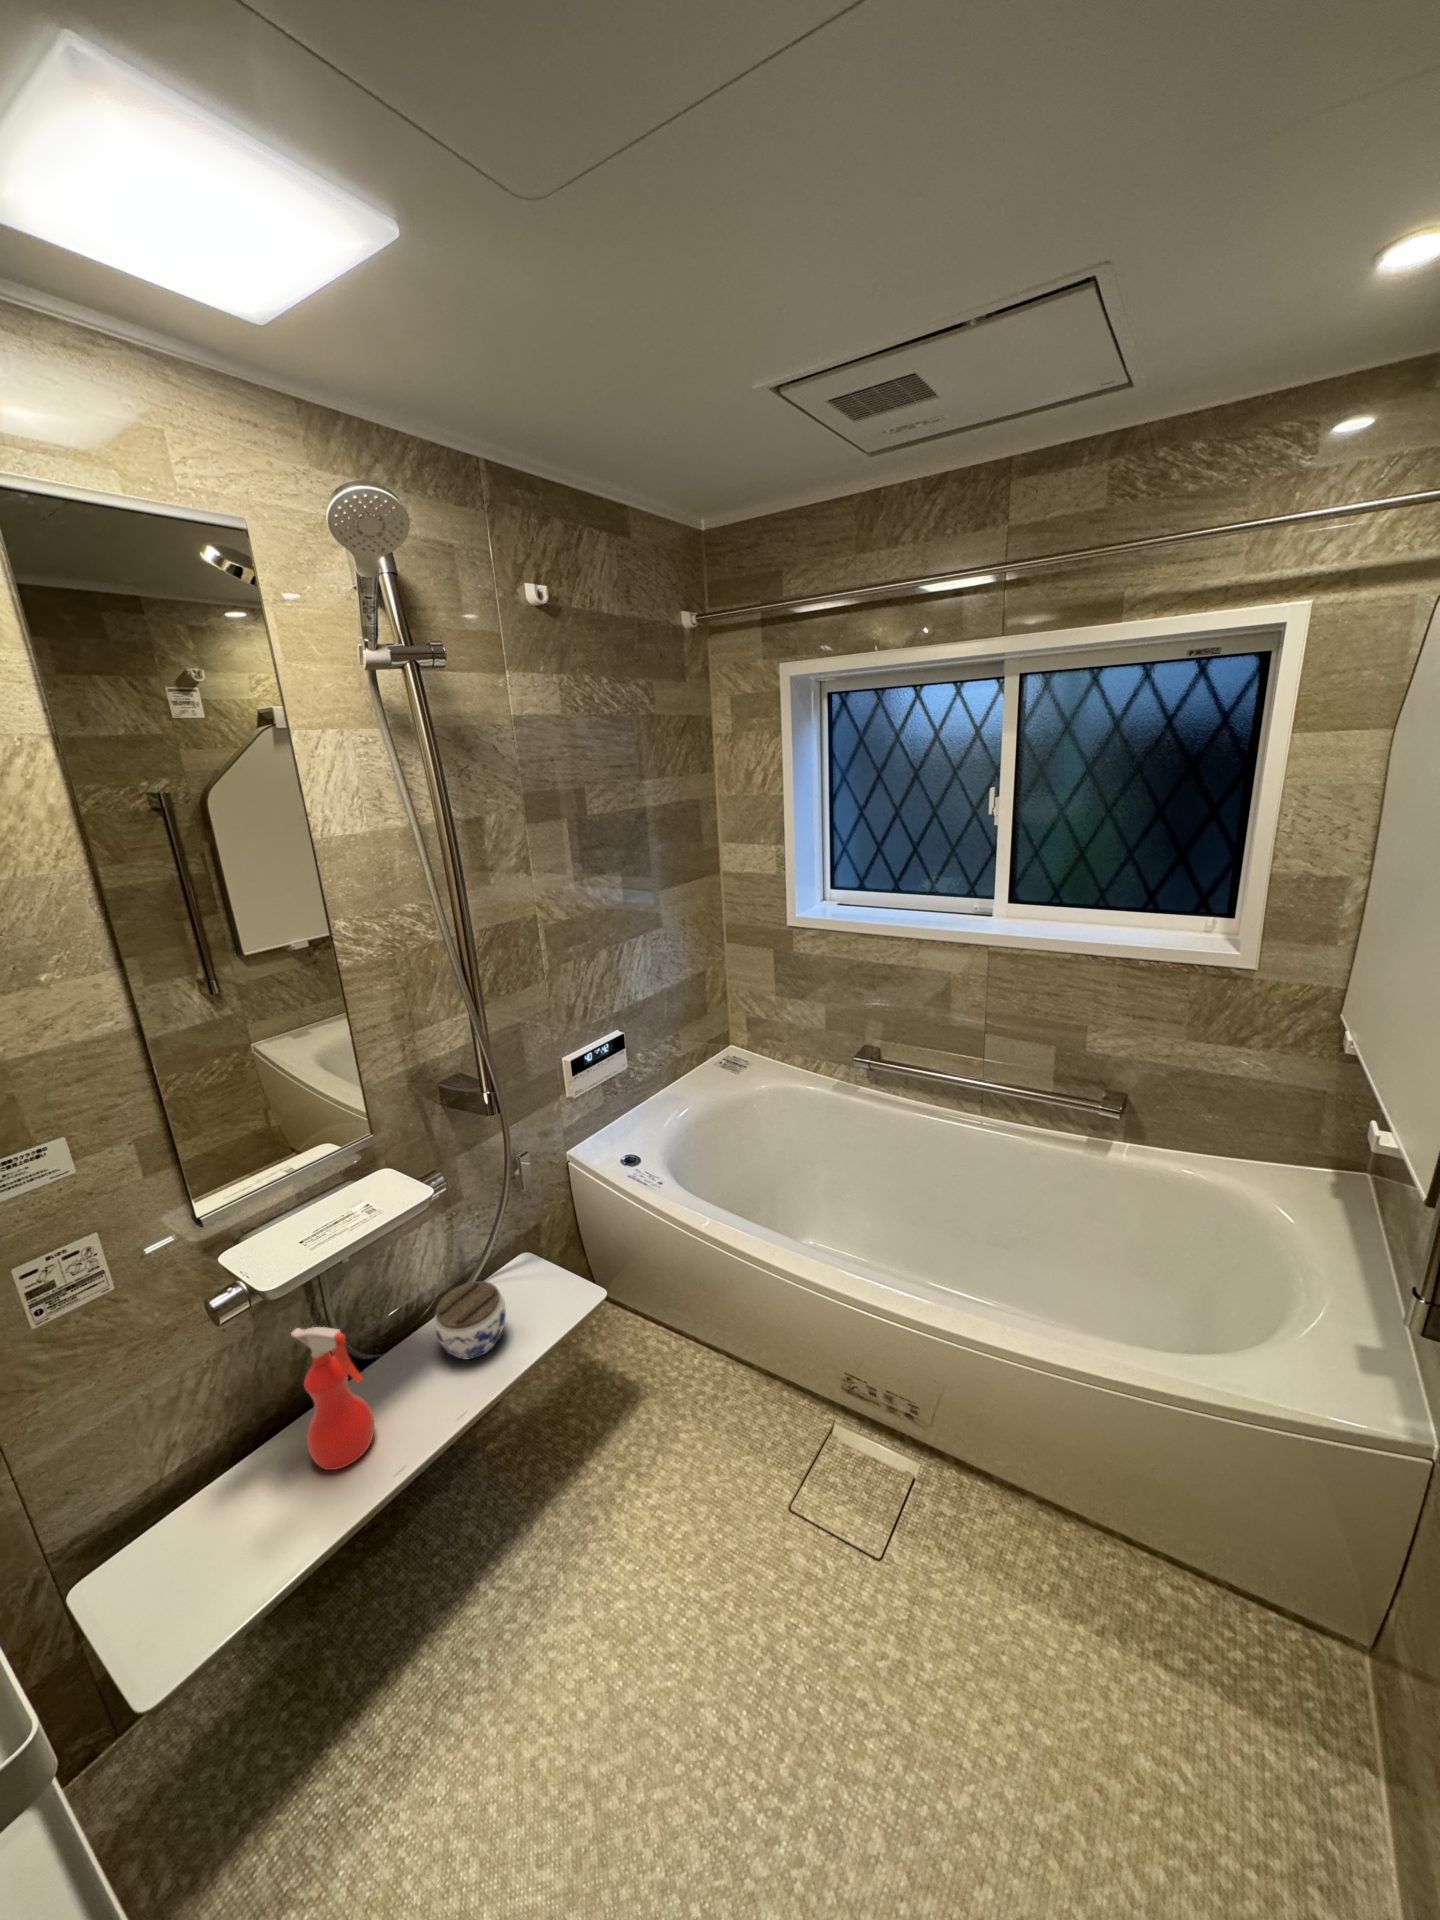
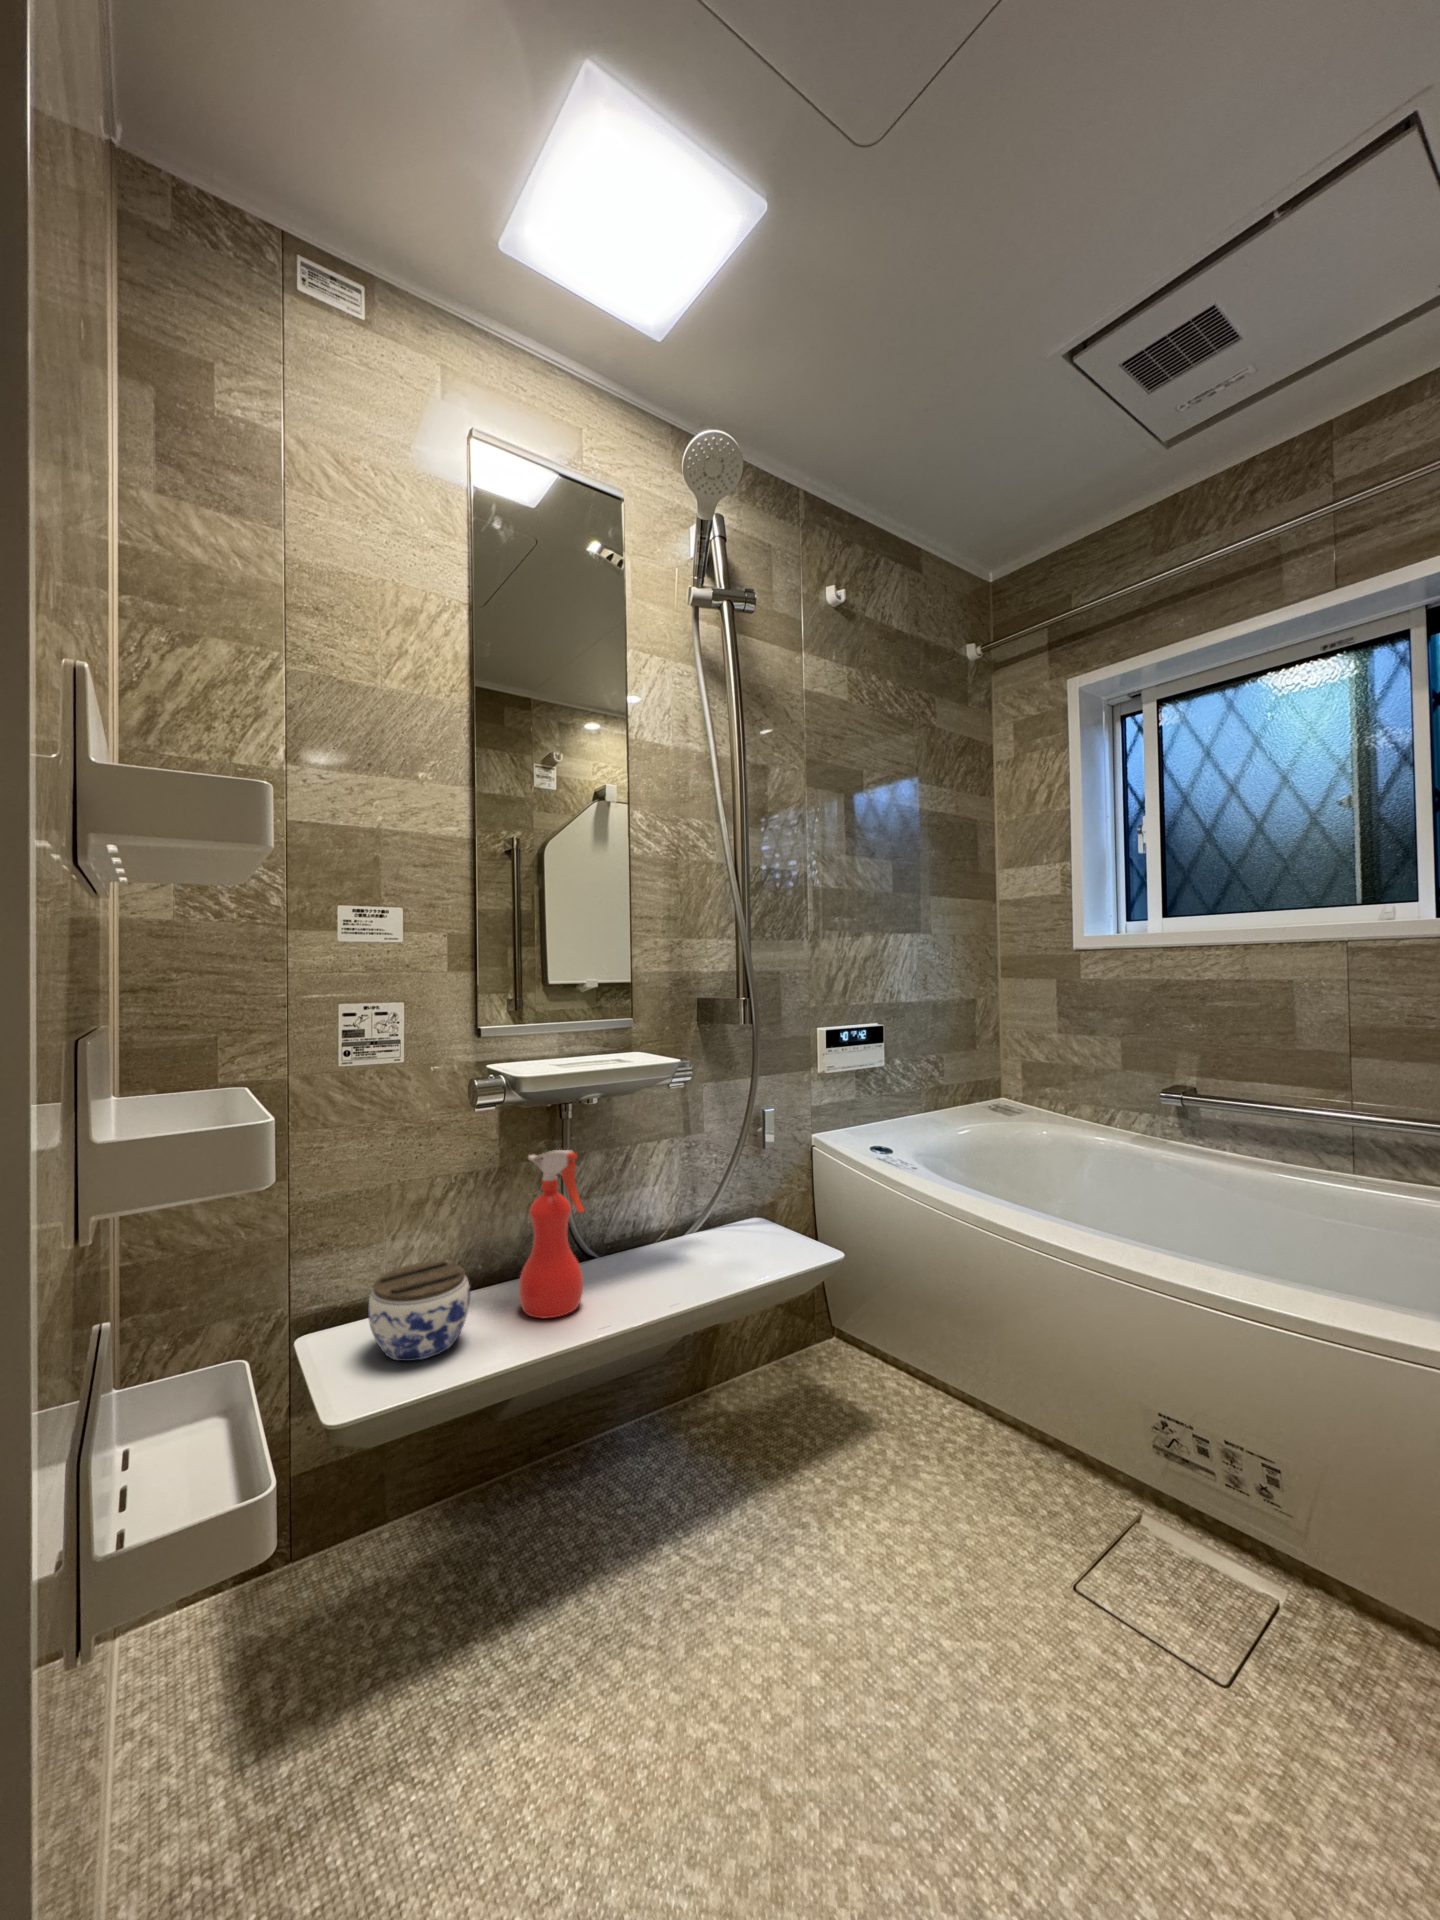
jar: present [434,1281,506,1360] -> present [368,1262,470,1361]

